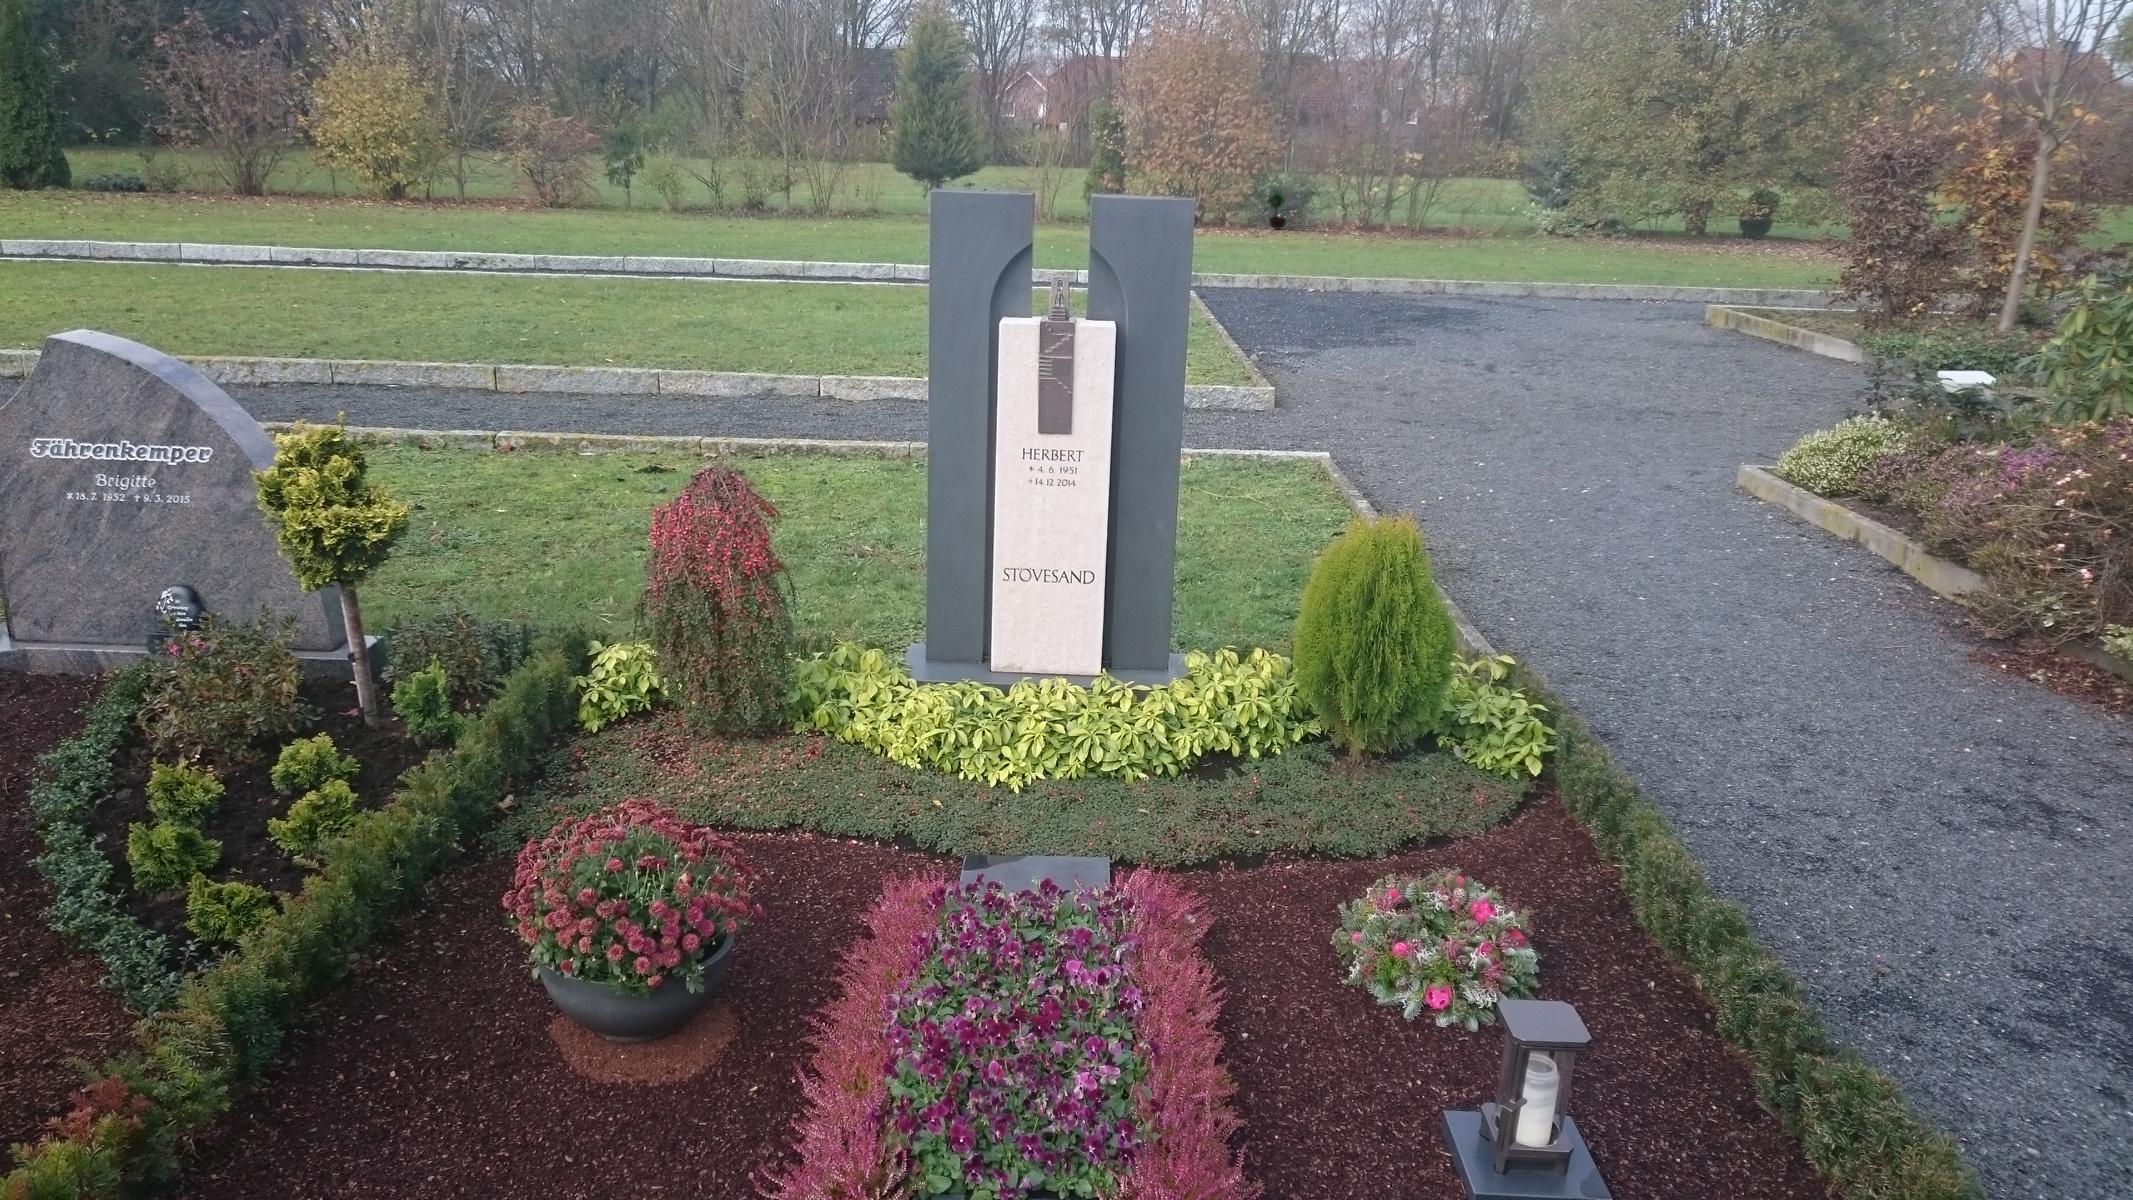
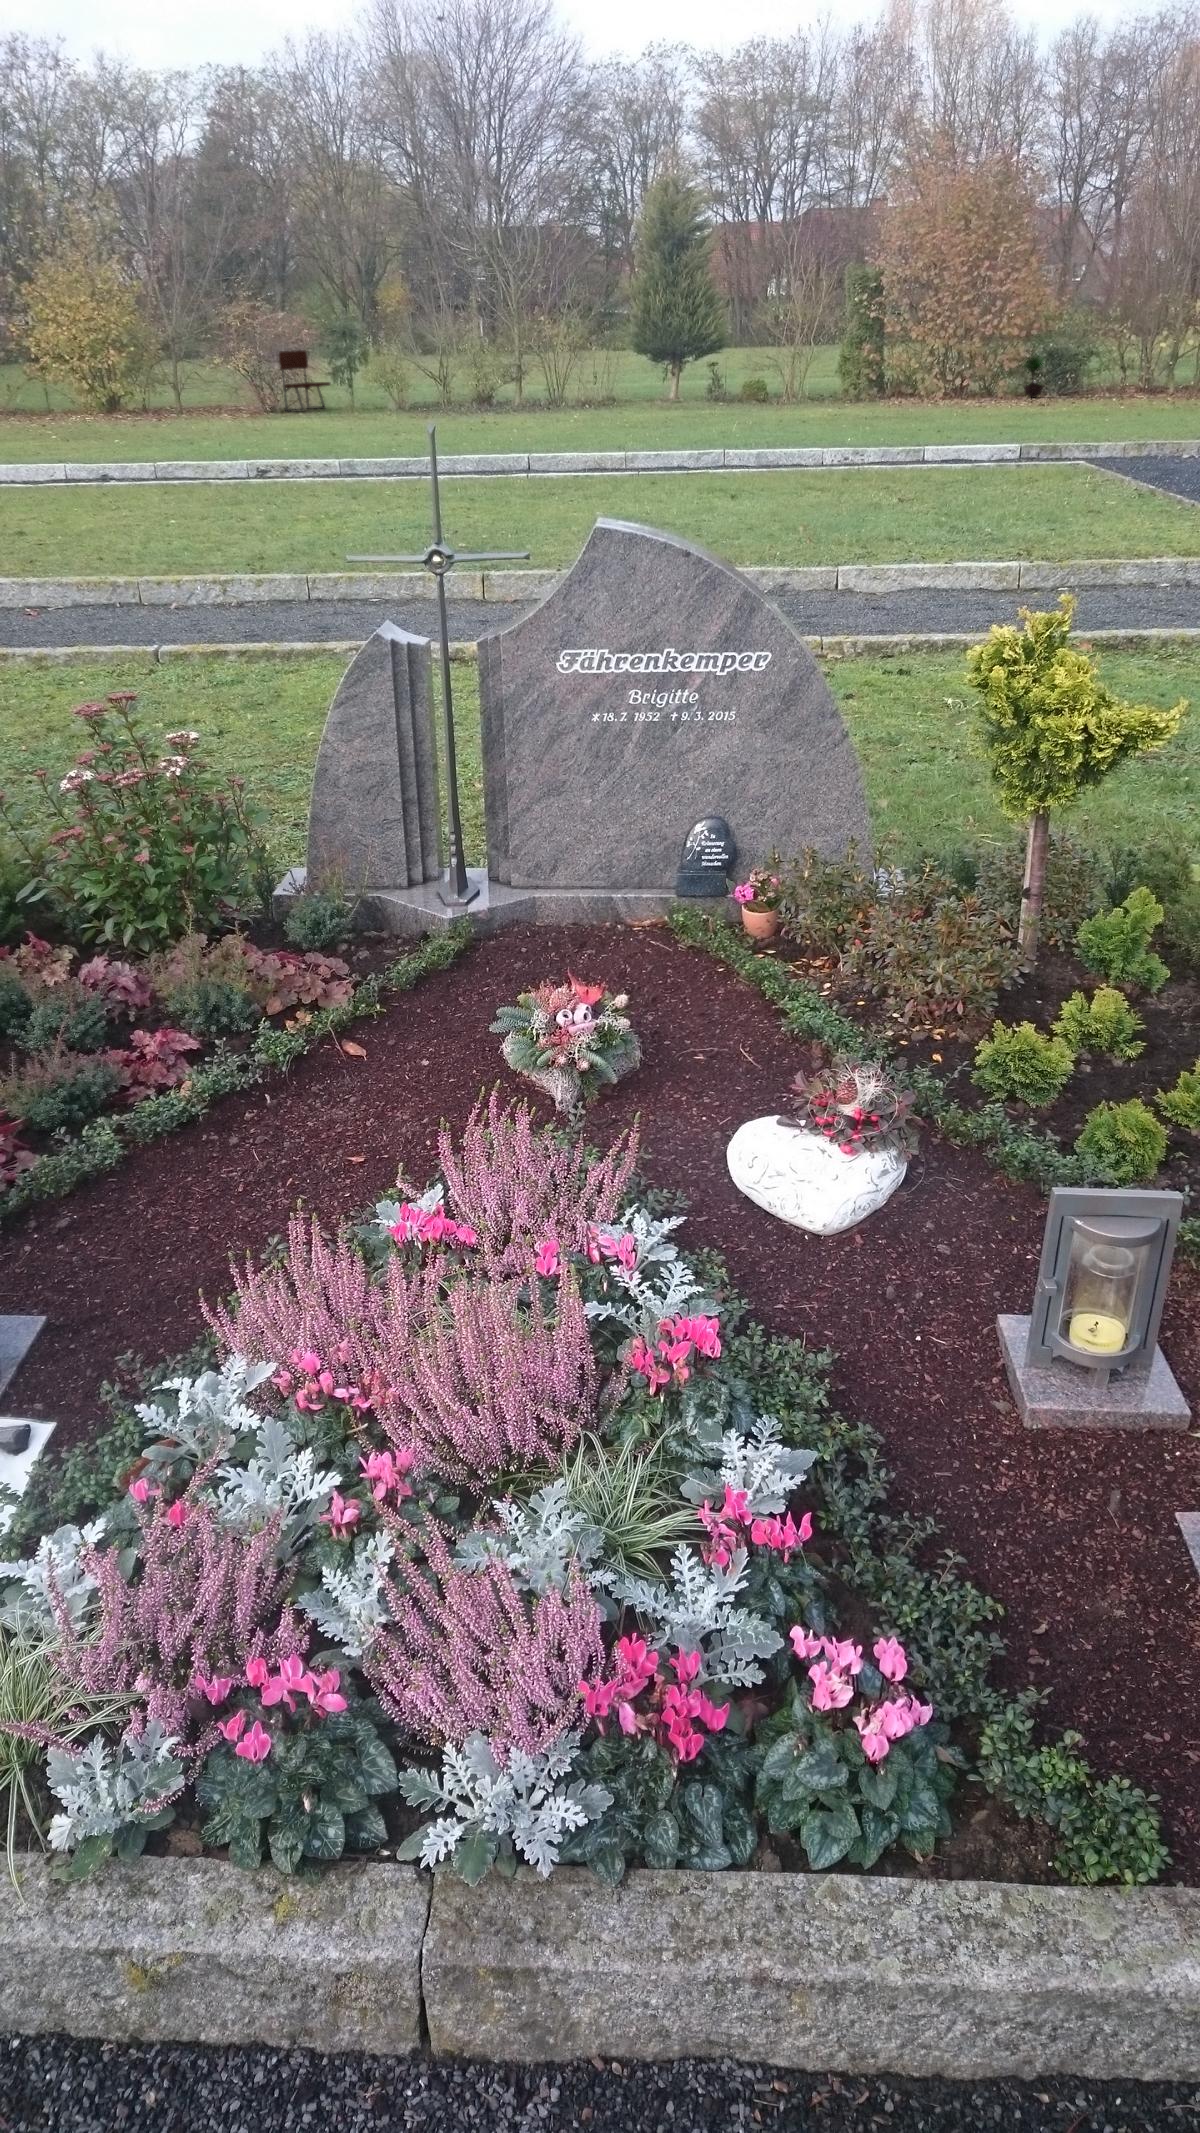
bench: none [579,156,631,210] -> present [279,350,330,412]

